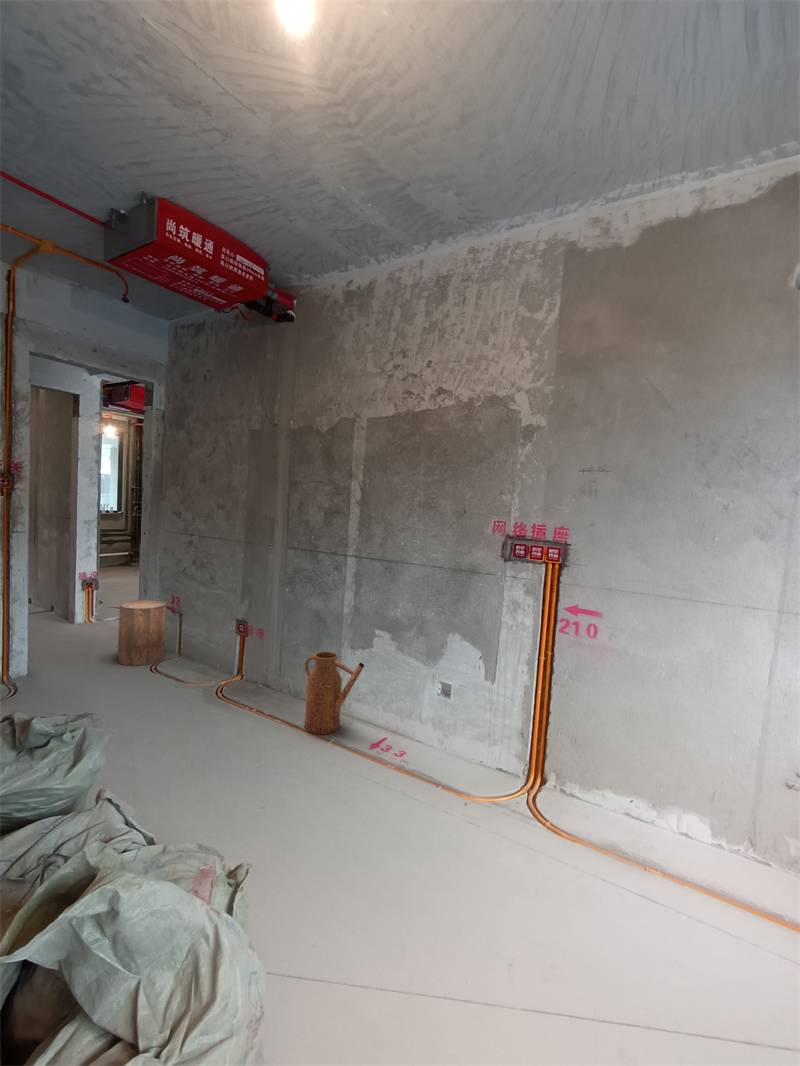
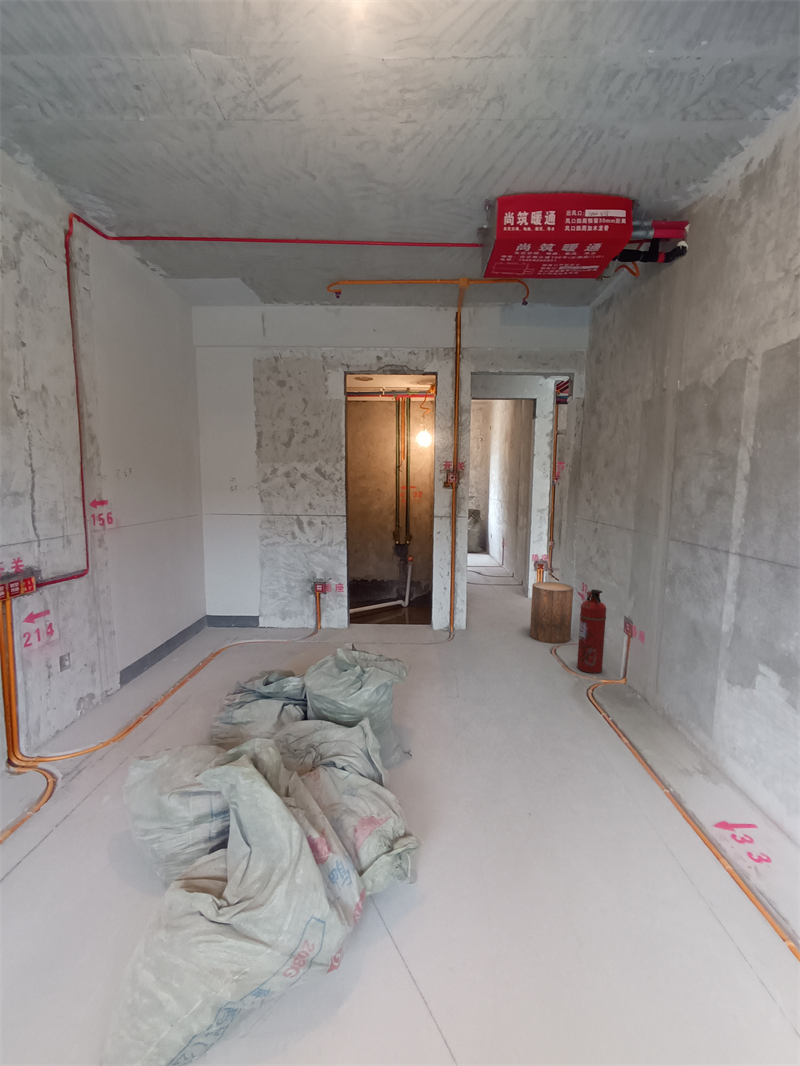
fire extinguisher: none [192,600,219,681] -> present [577,590,606,673]
watering can: present [304,652,364,734] -> none [651,674,726,783]

